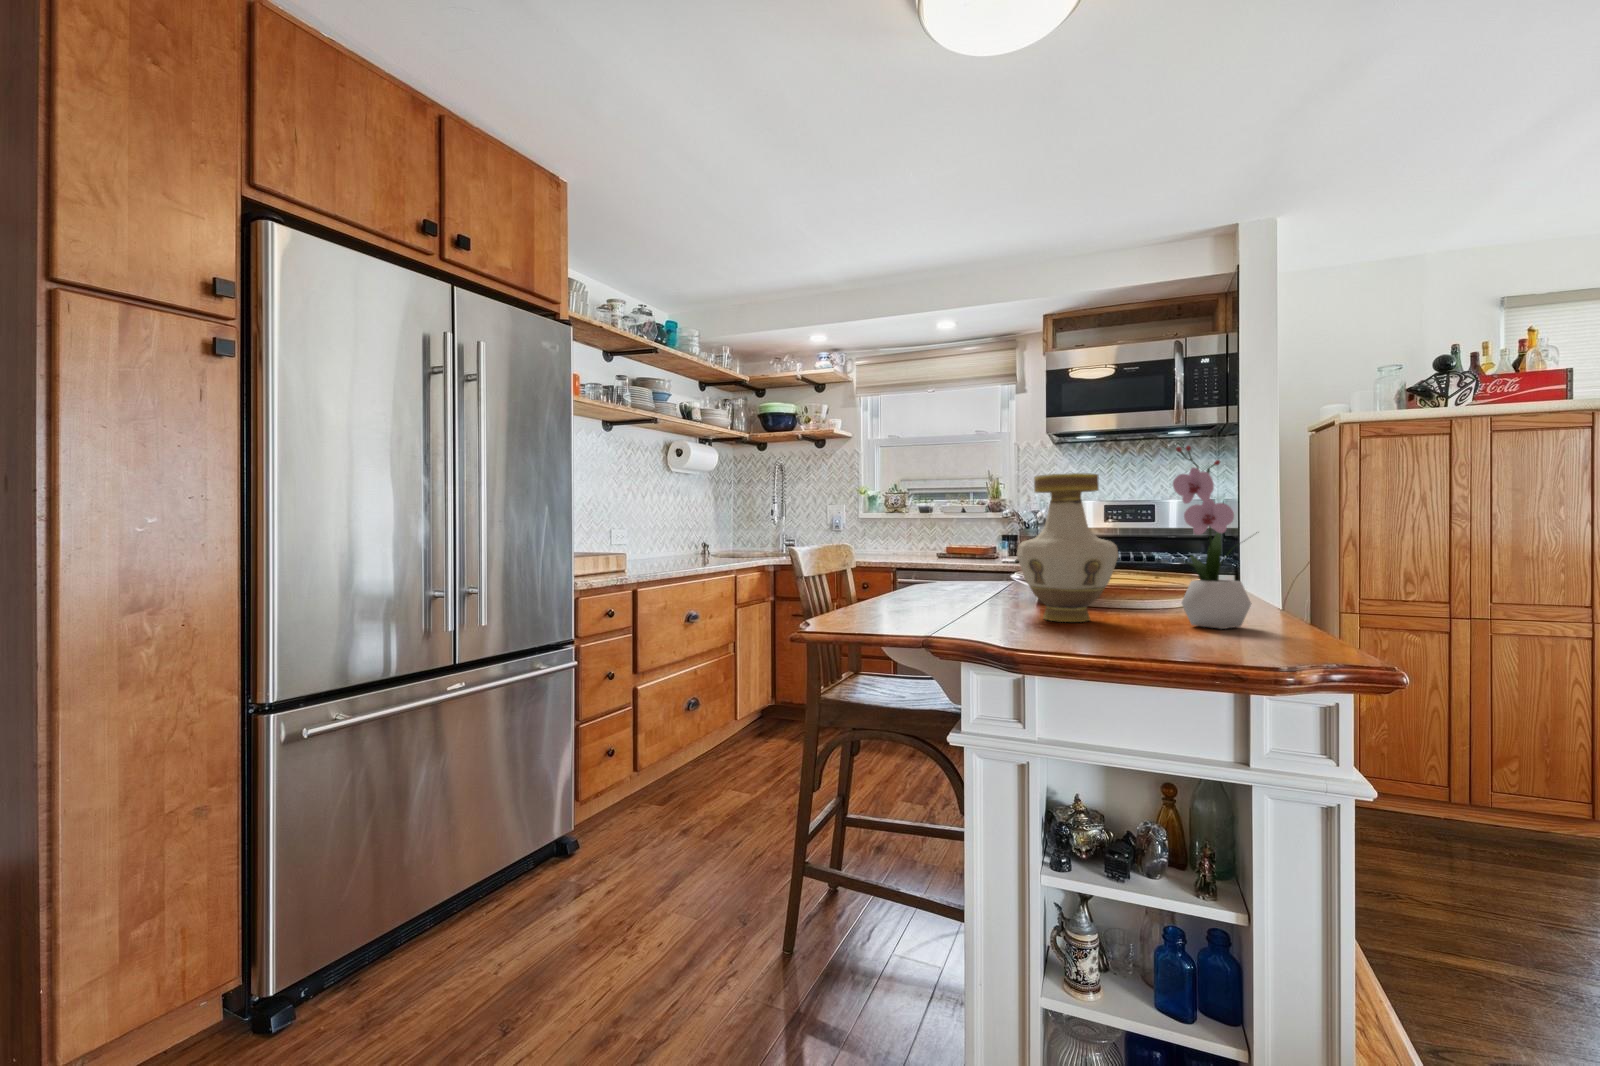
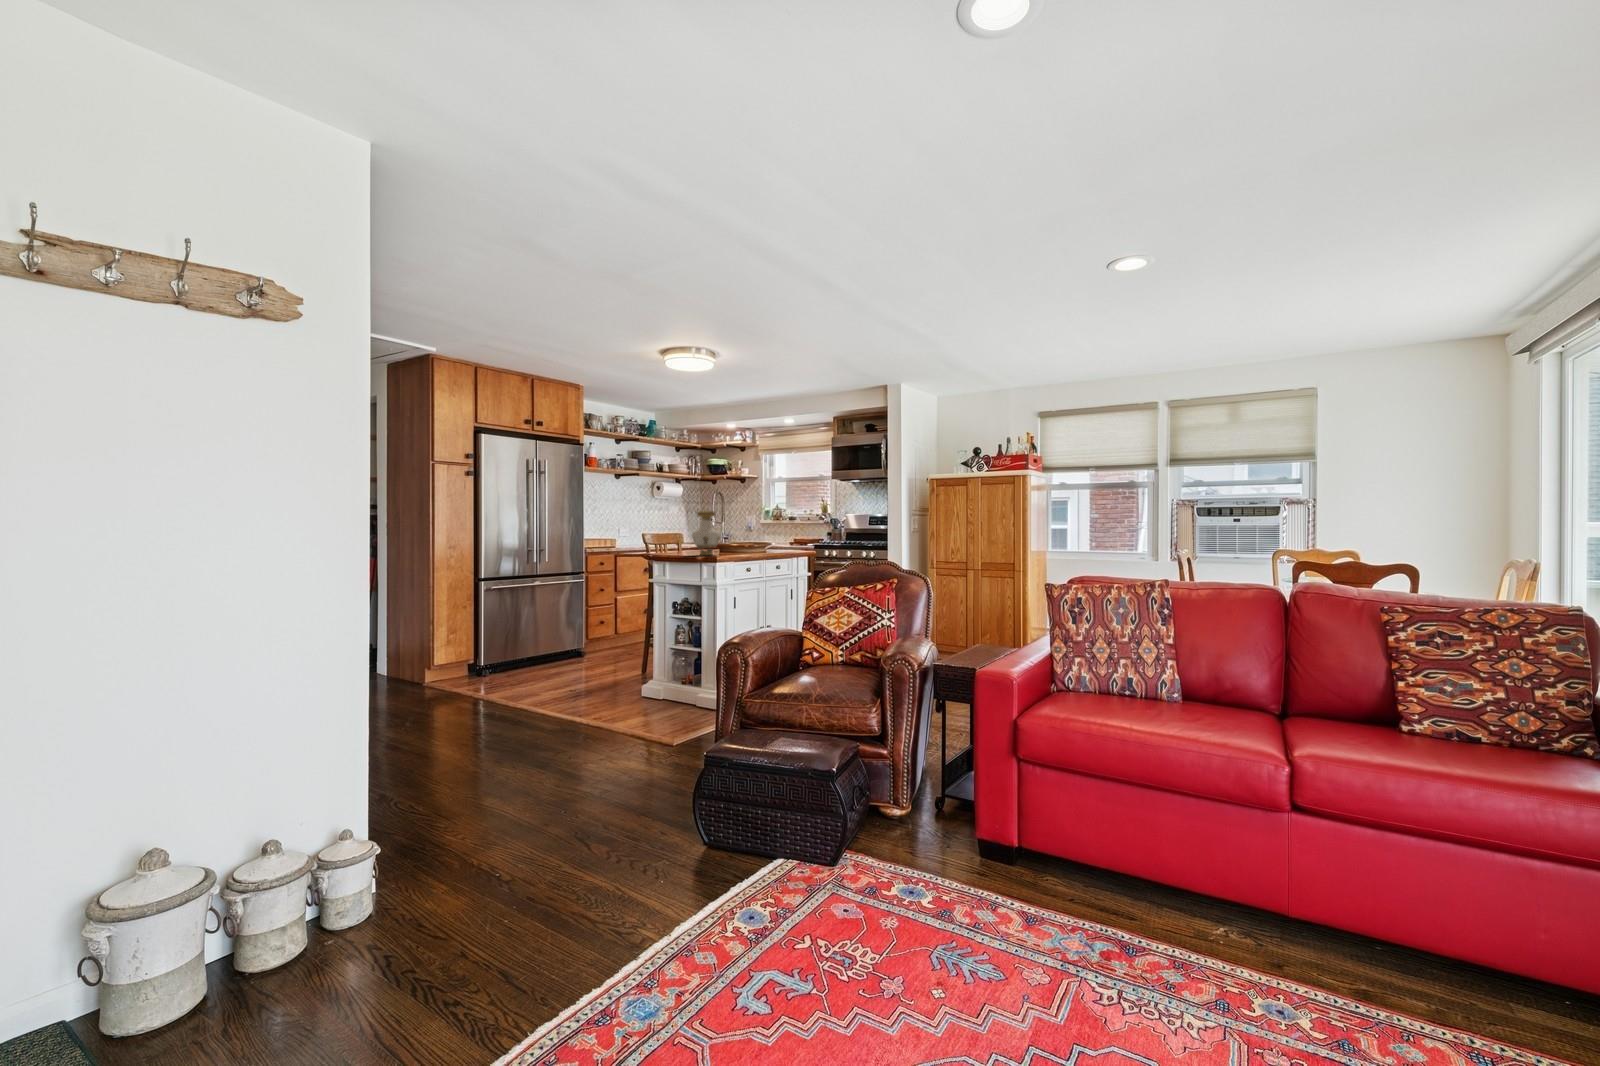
flower arrangement: present [1173,446,1257,629] -> none [725,504,748,556]

